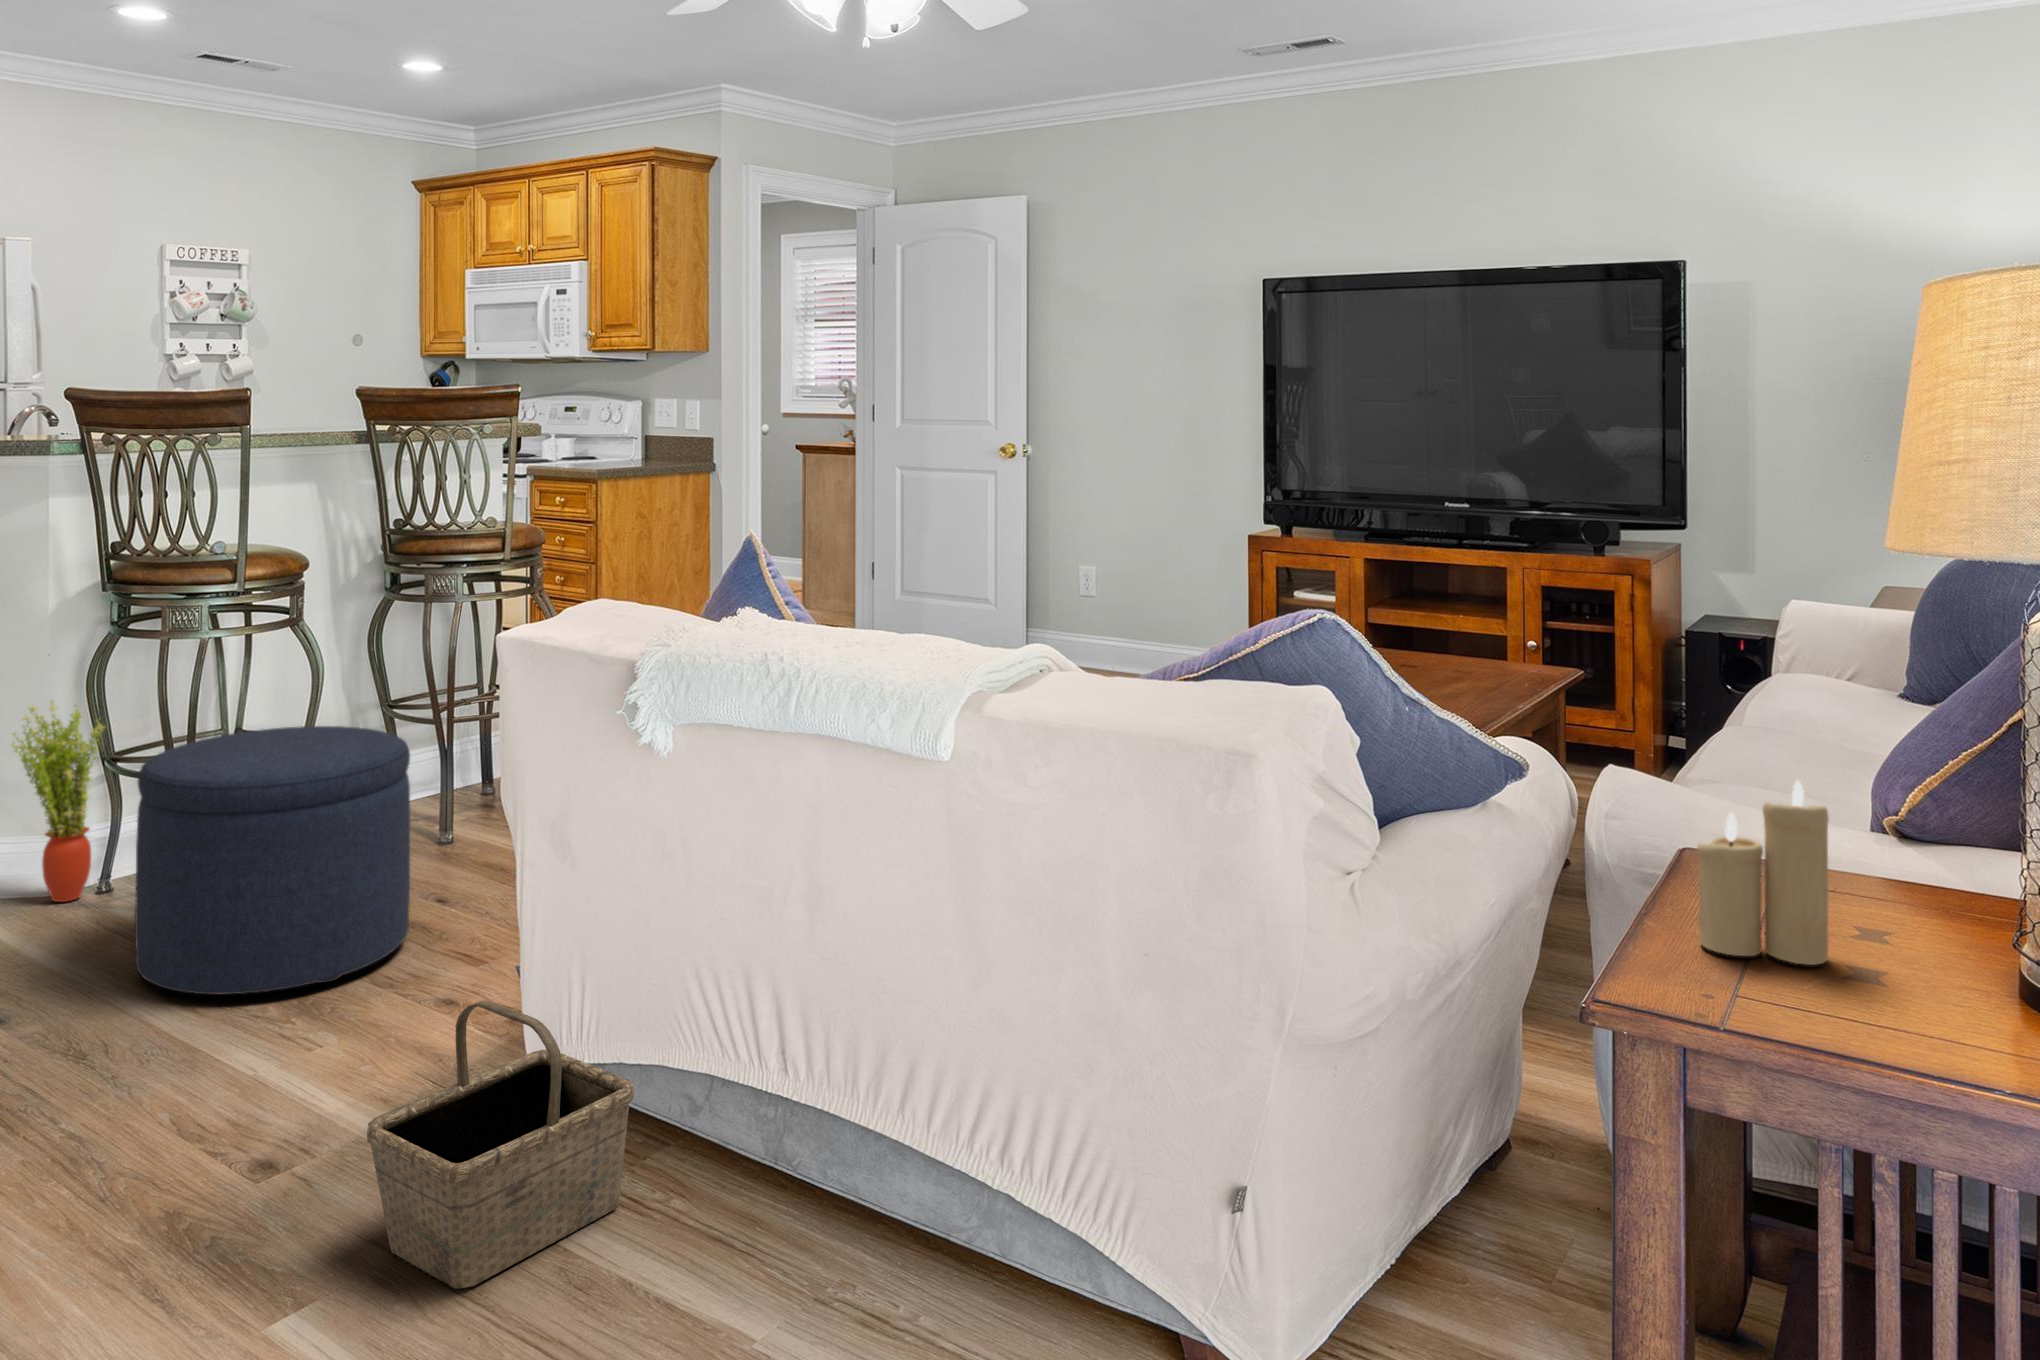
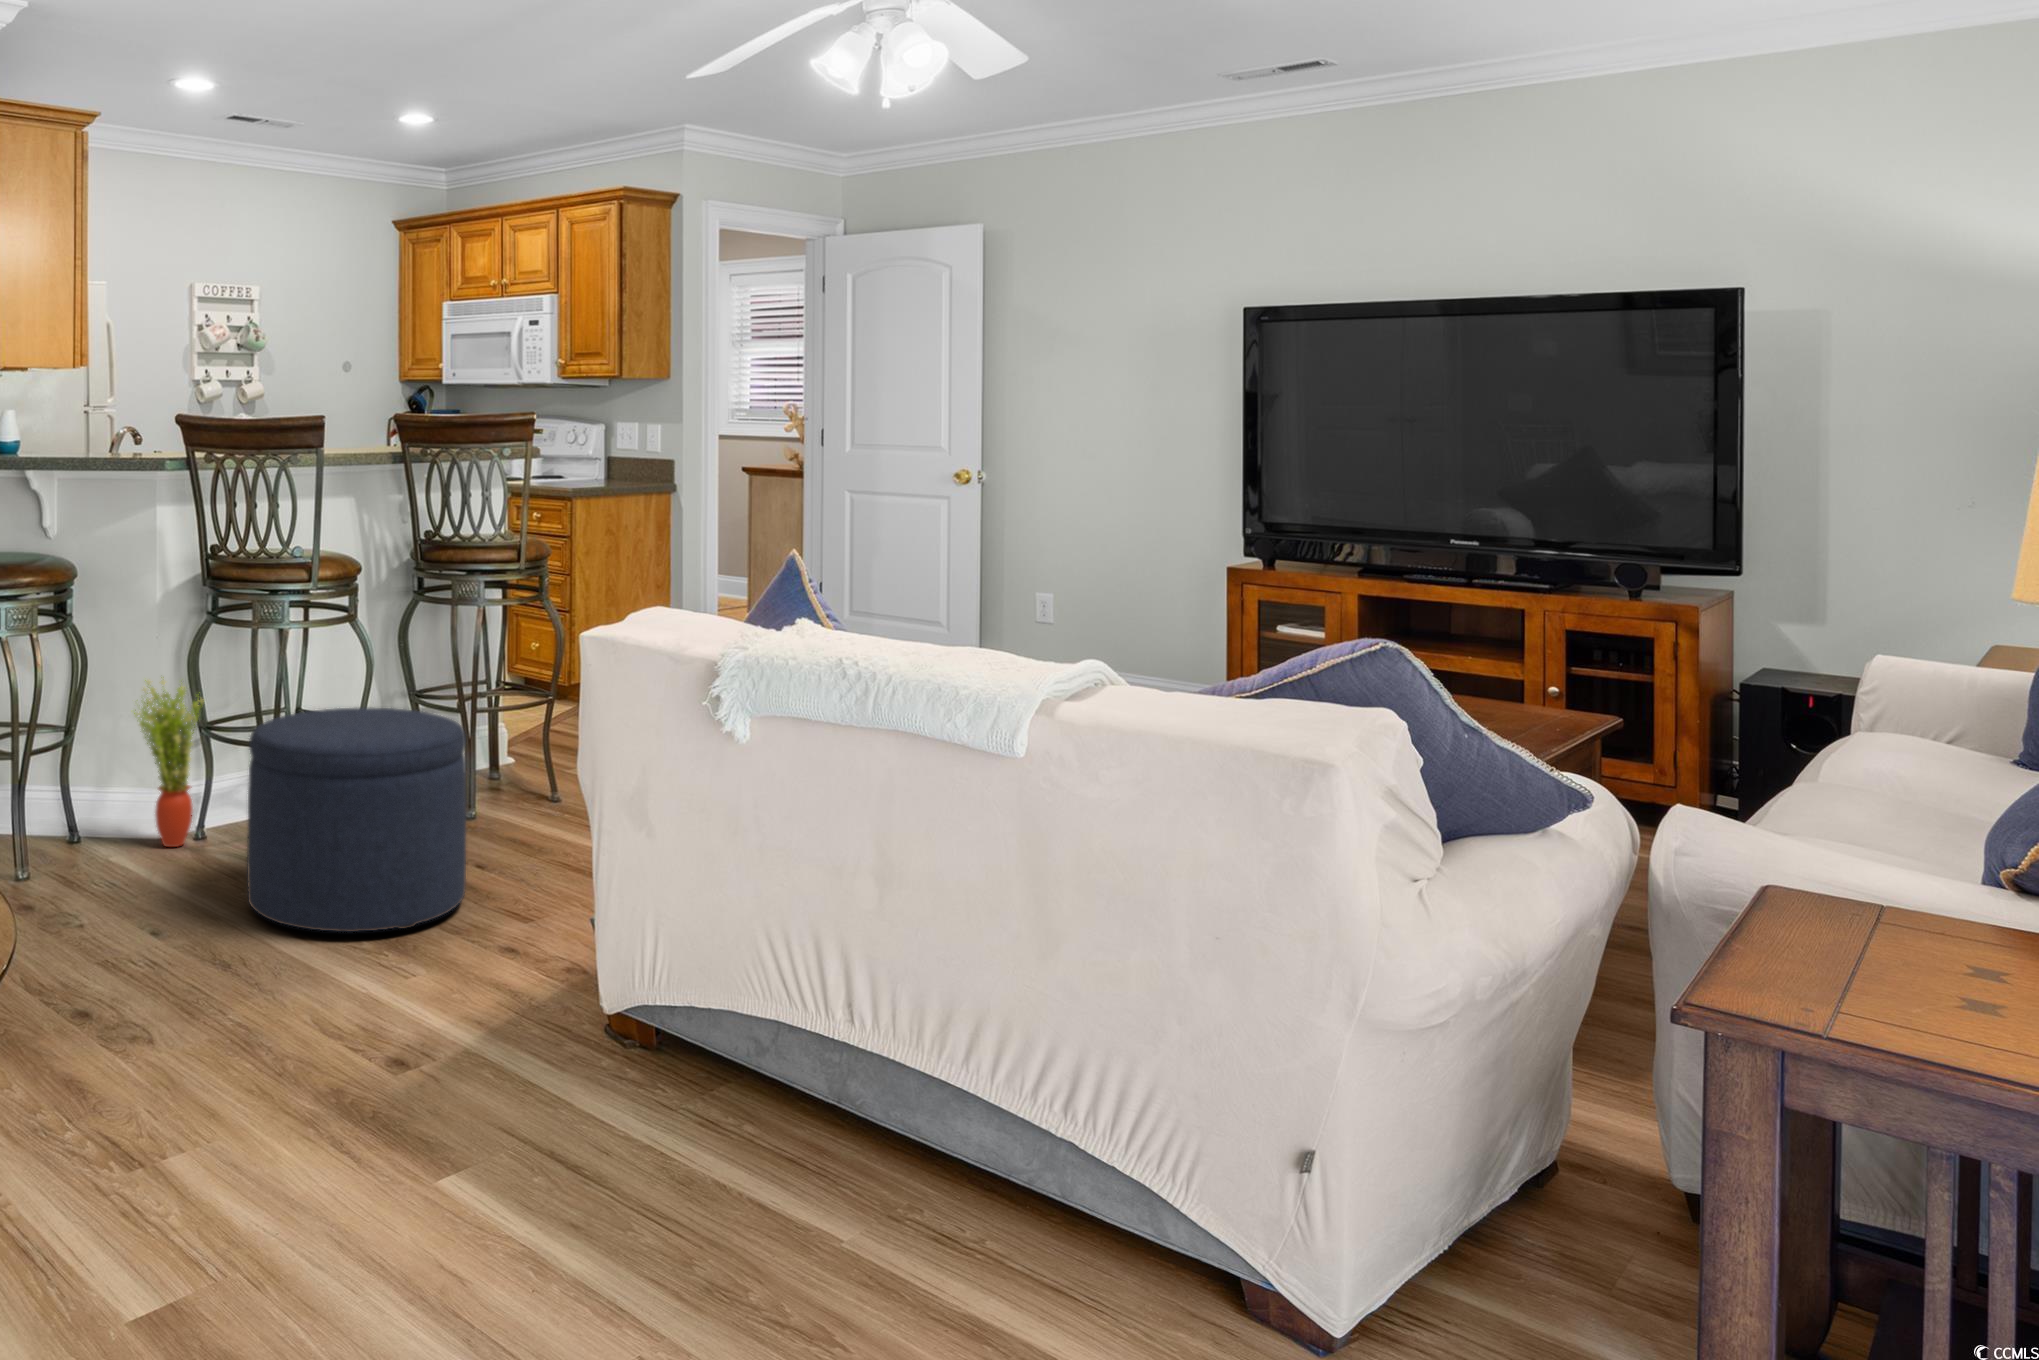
candle: present [1697,781,1829,965] -> none [1790,811,1937,988]
basket: present [367,1001,634,1289] -> none [496,943,713,1180]

